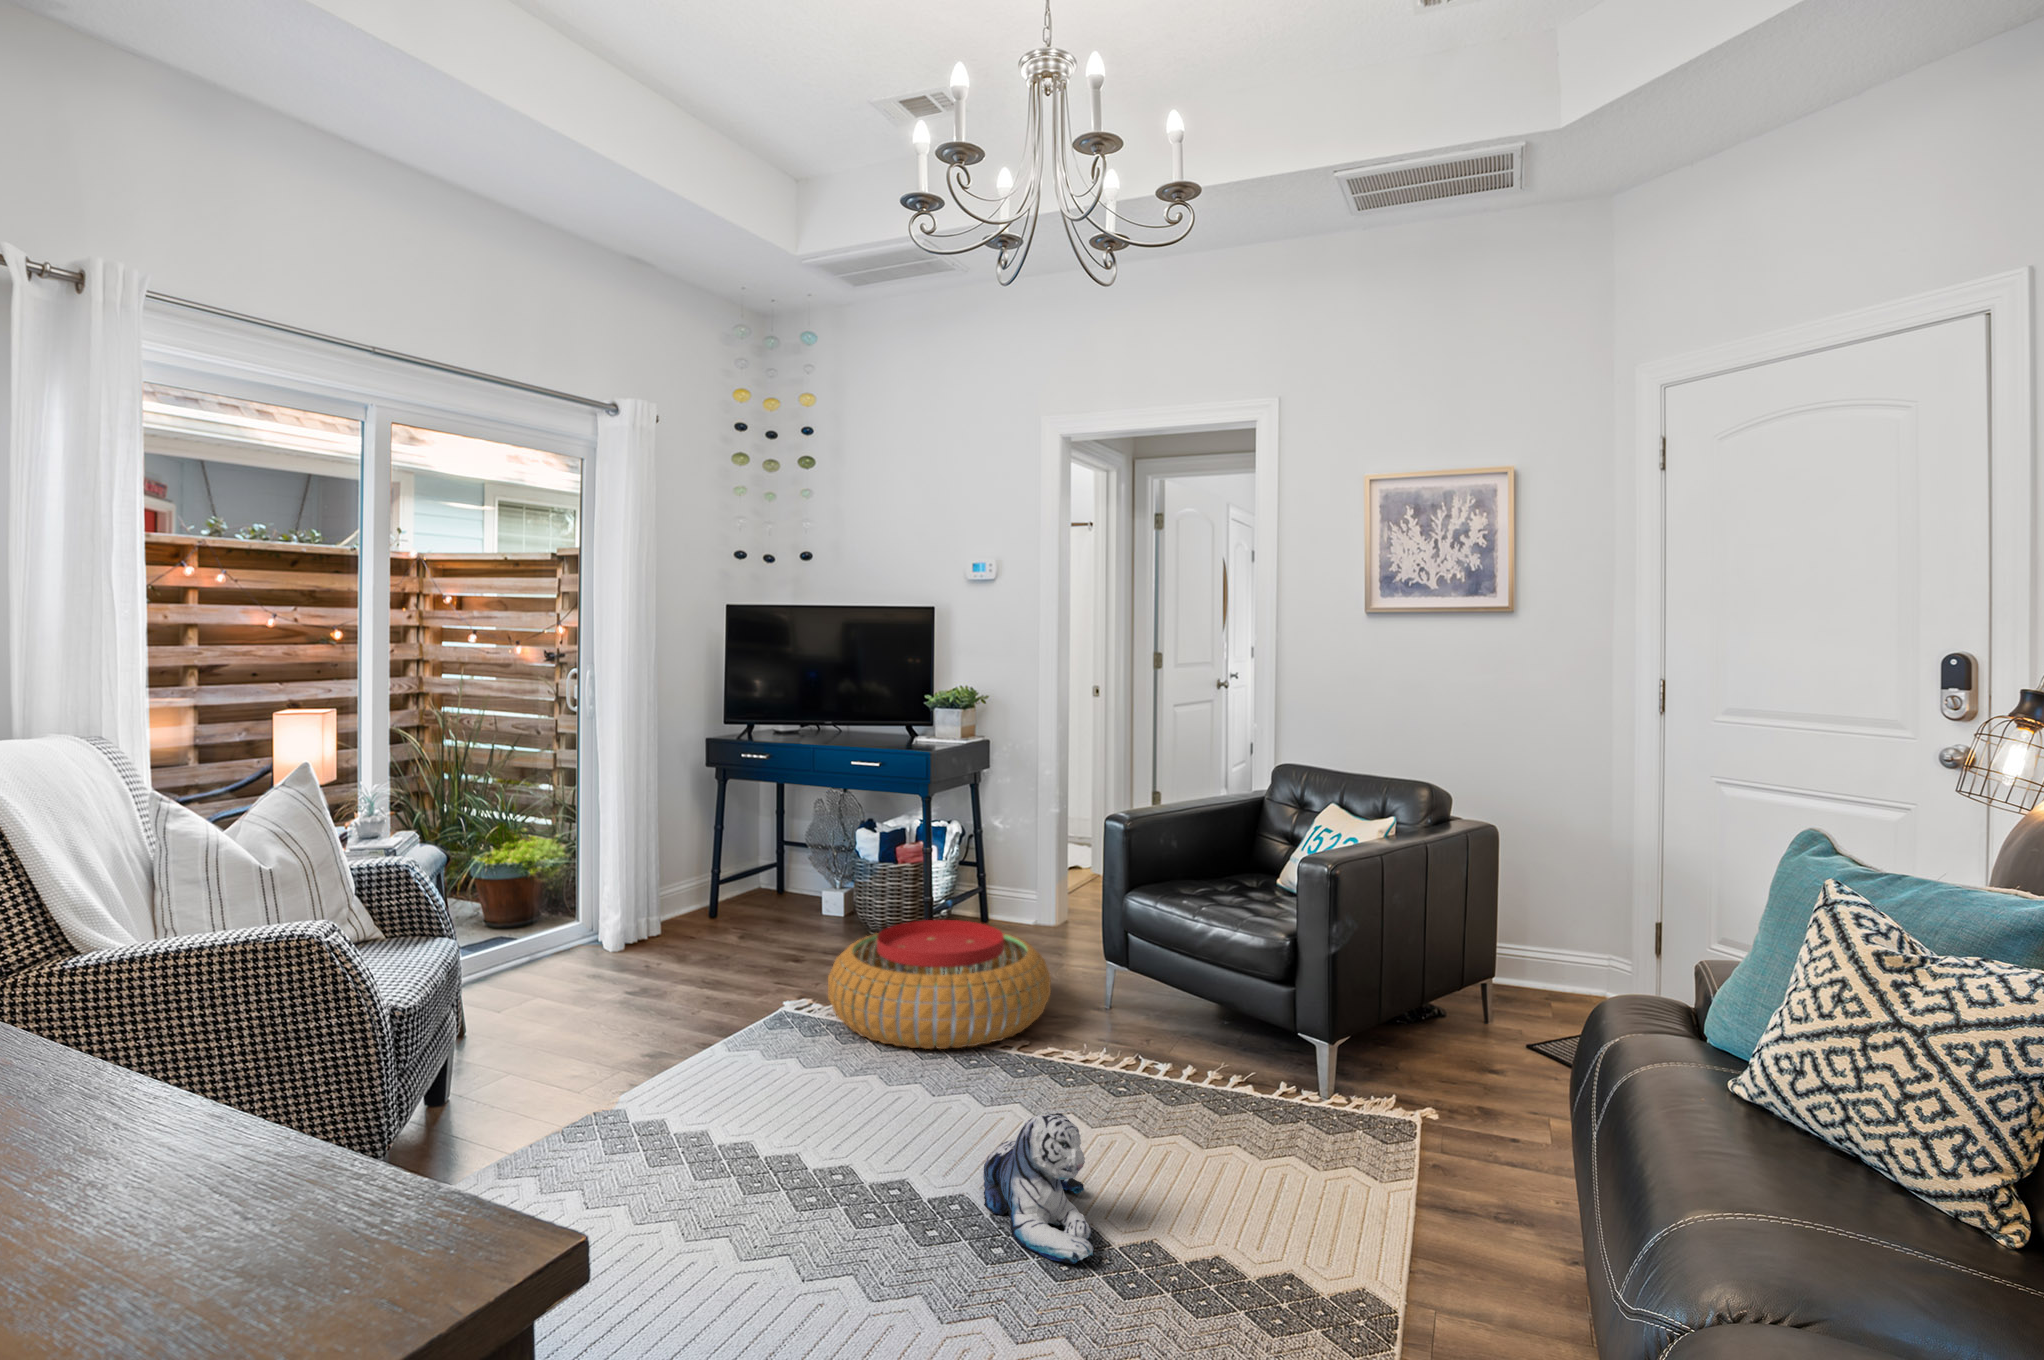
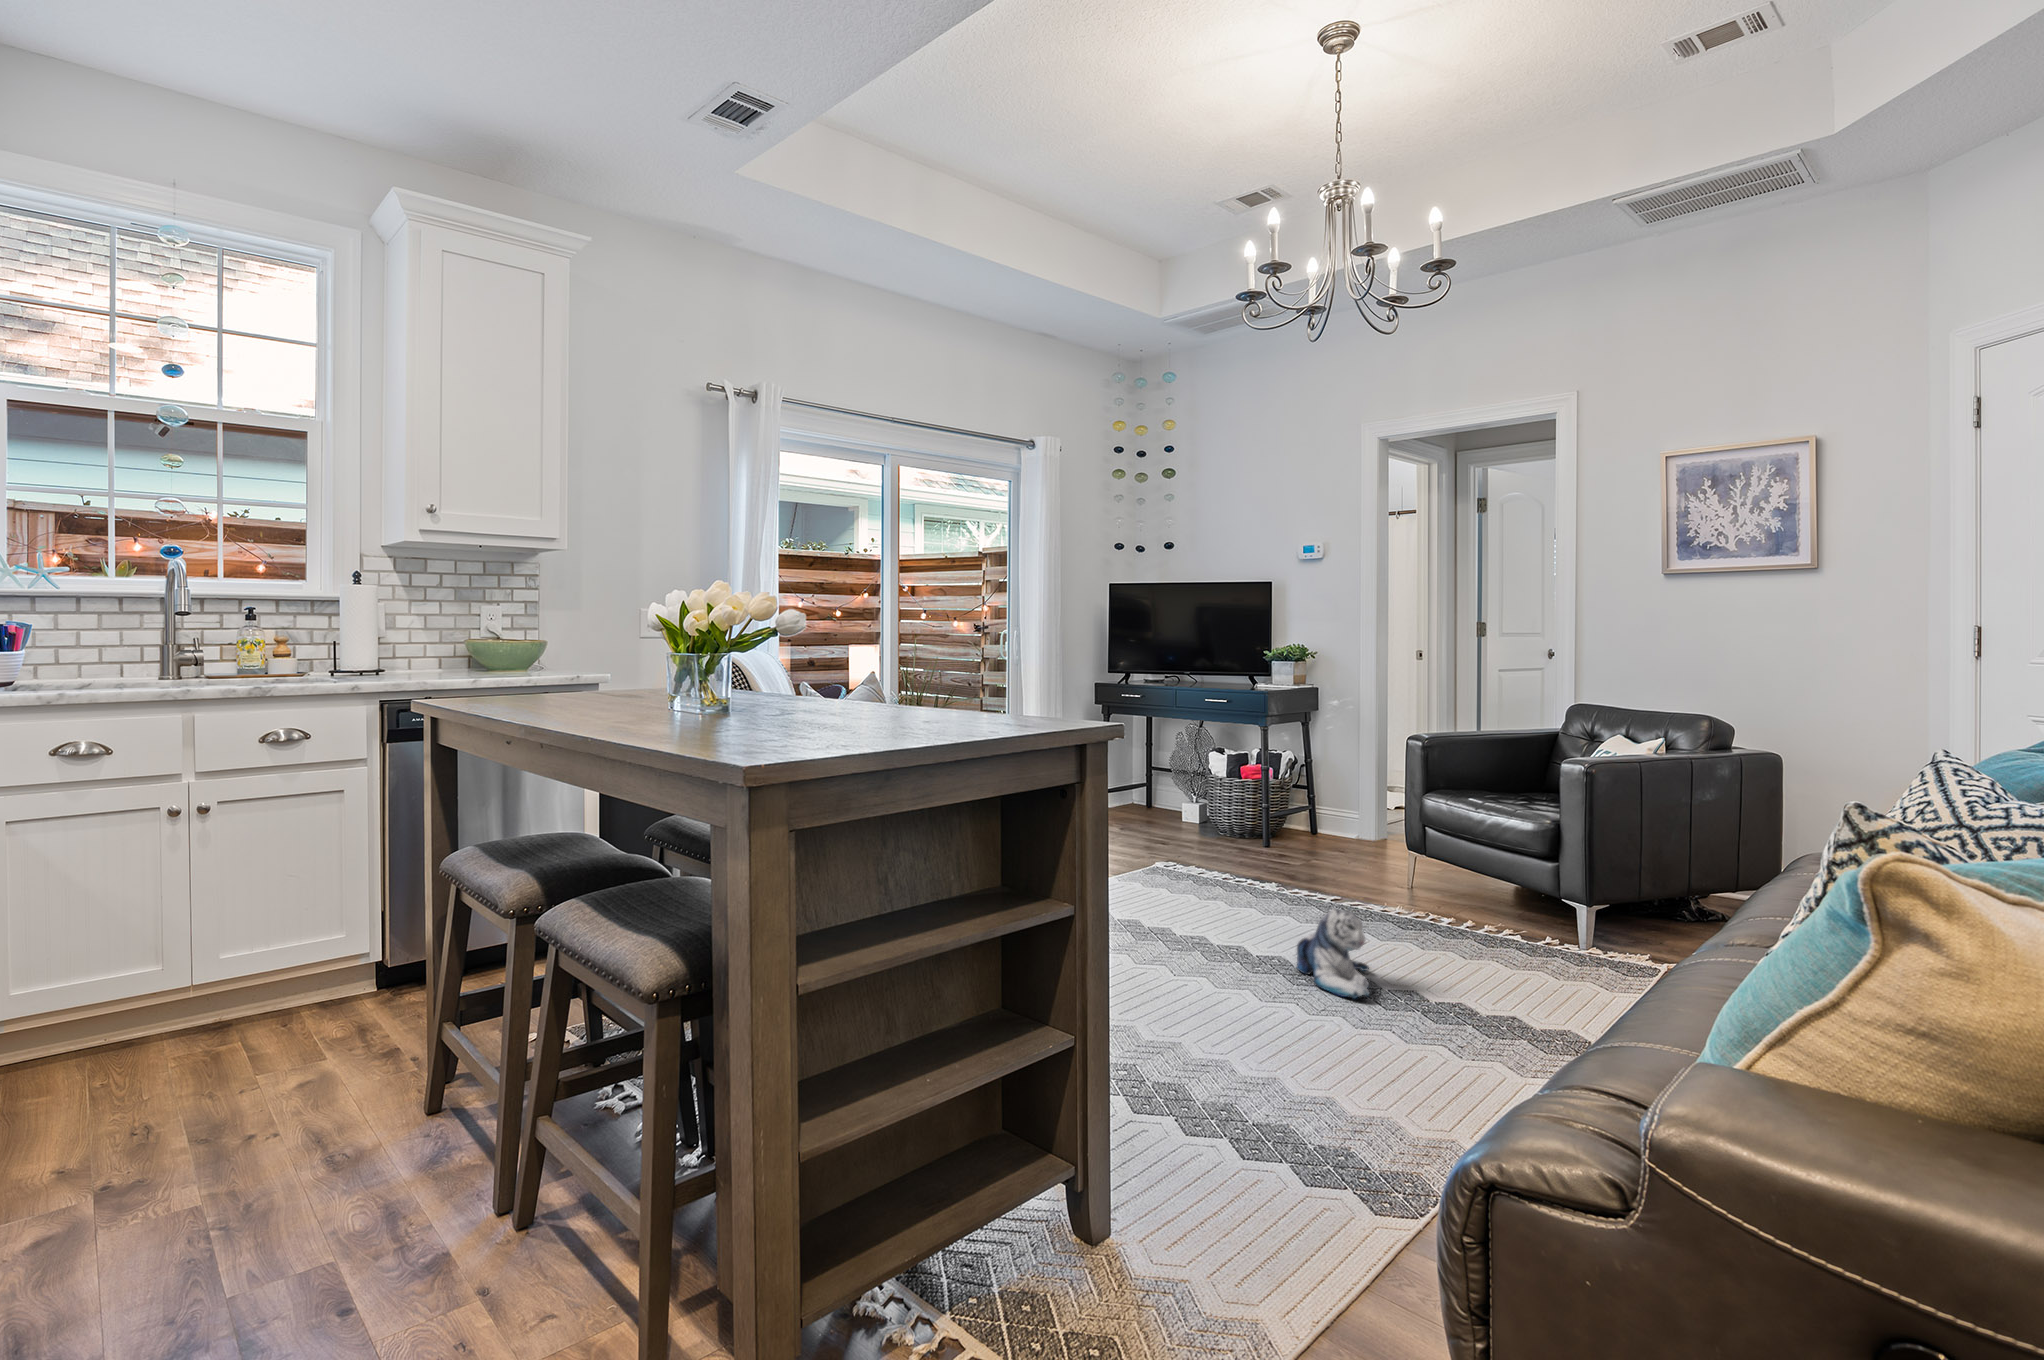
pouf: present [828,920,1051,1049] -> none [1190,813,1362,898]

